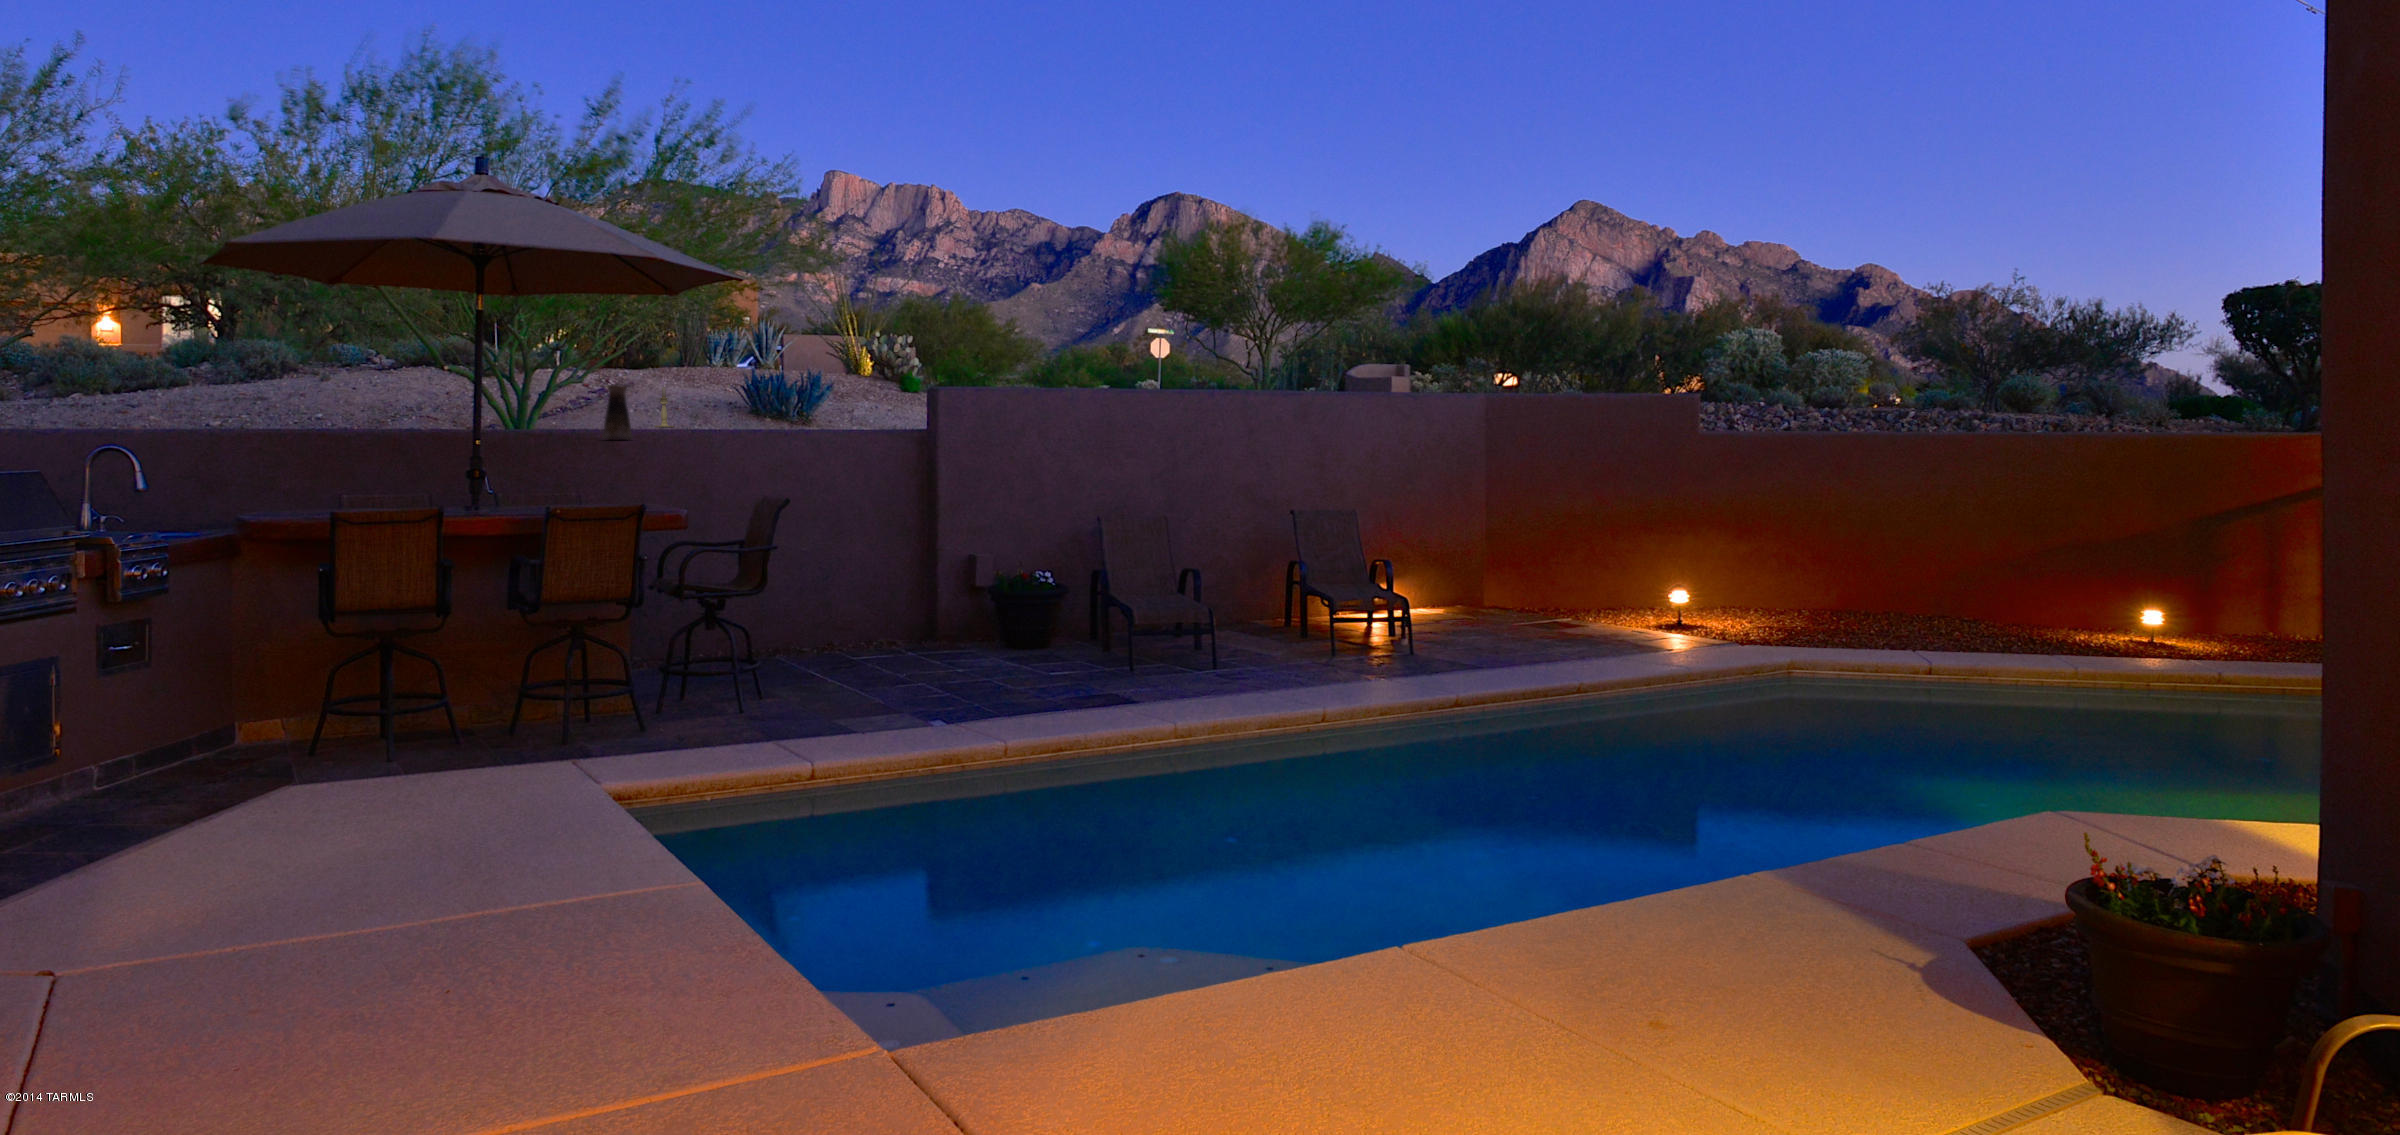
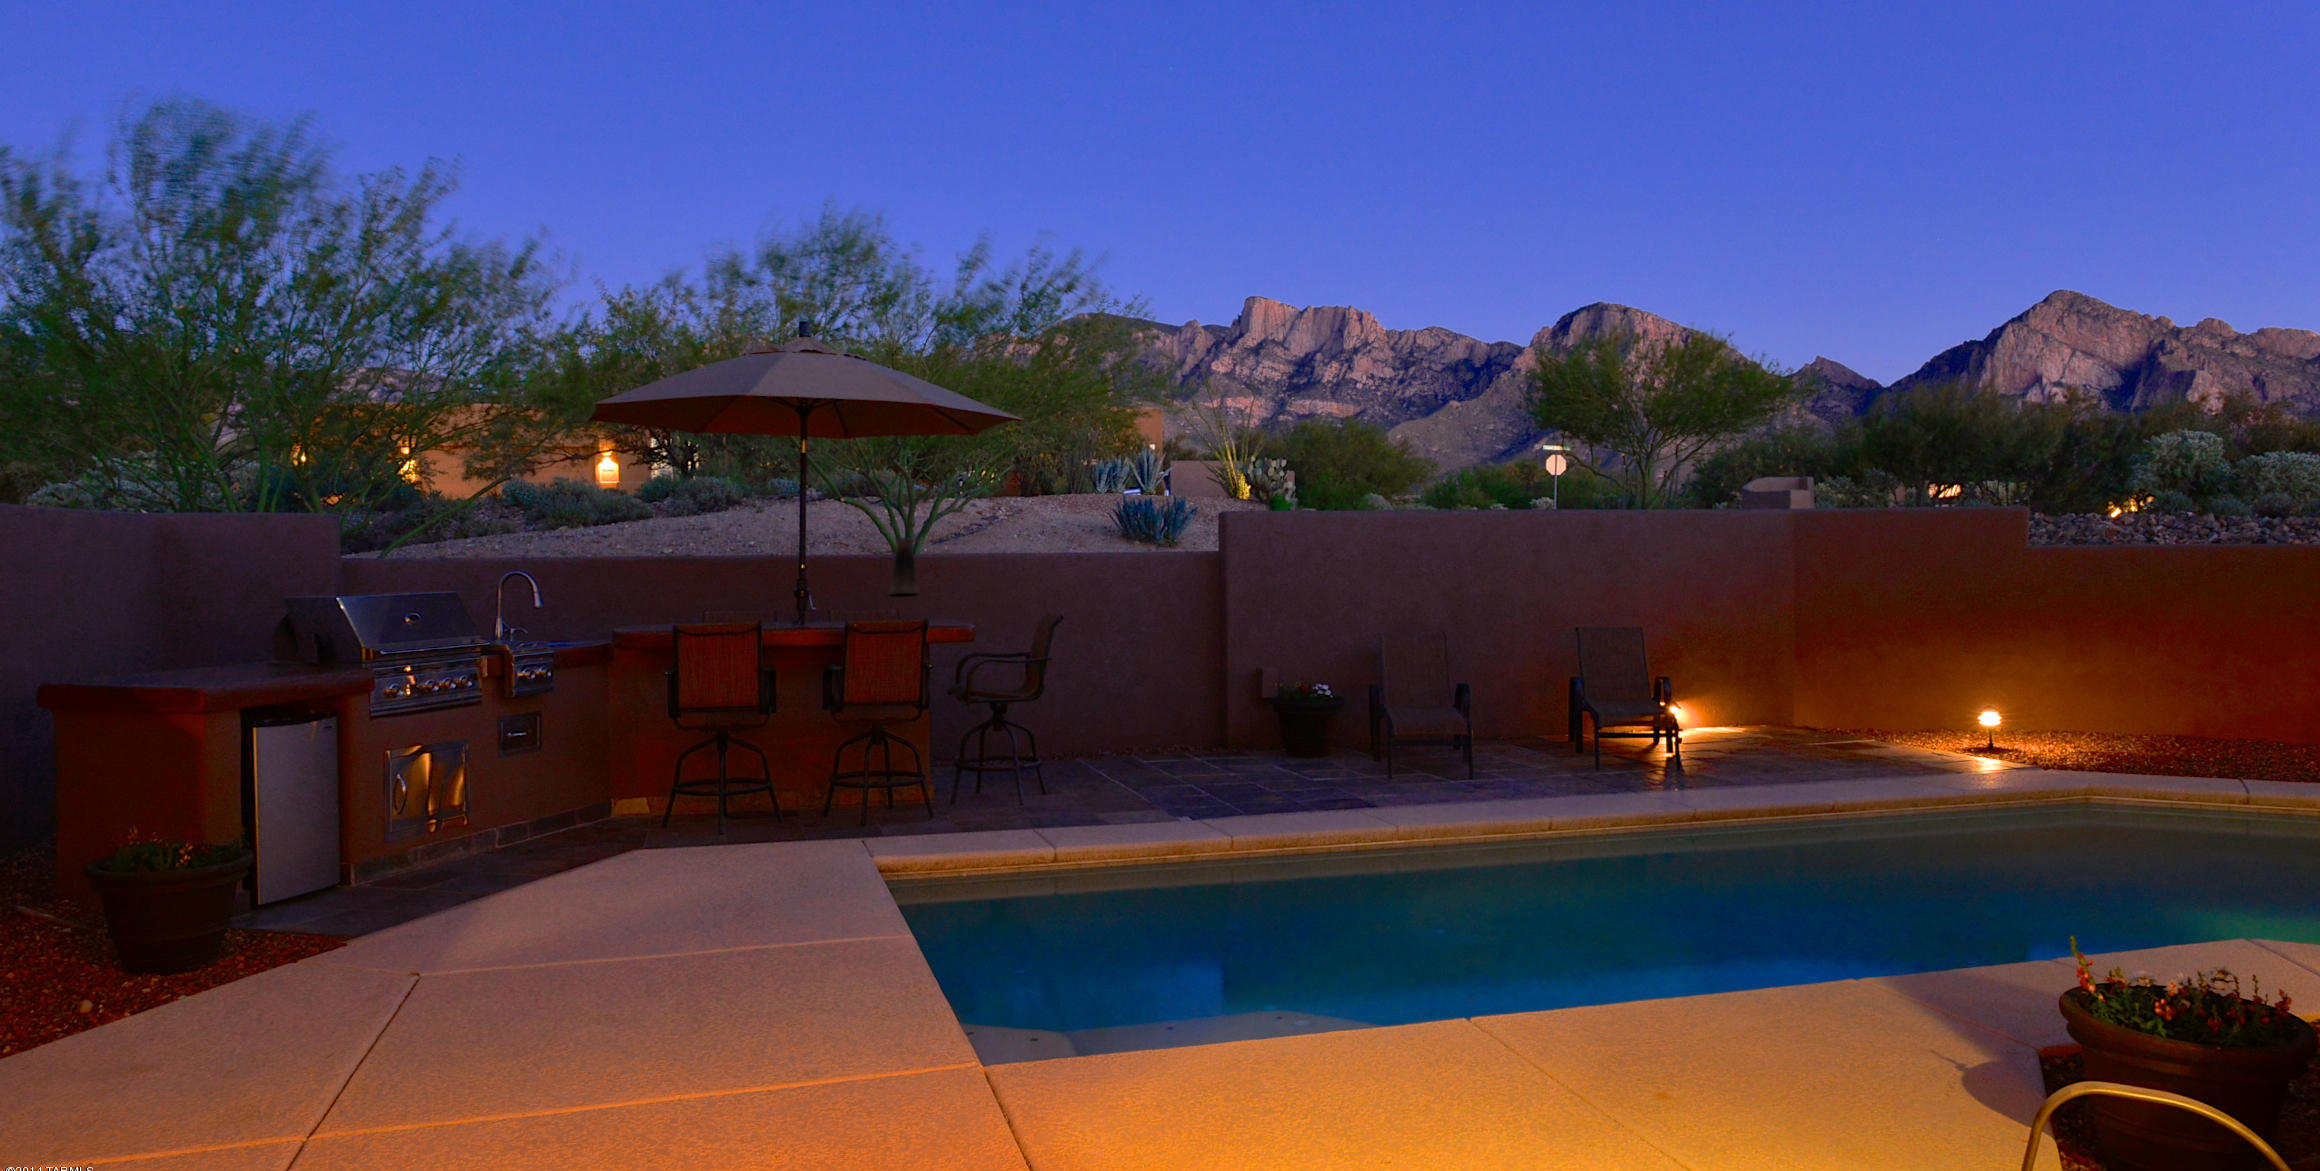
candle holder: present [655,387,674,427] -> none [1001,523,1021,563]

